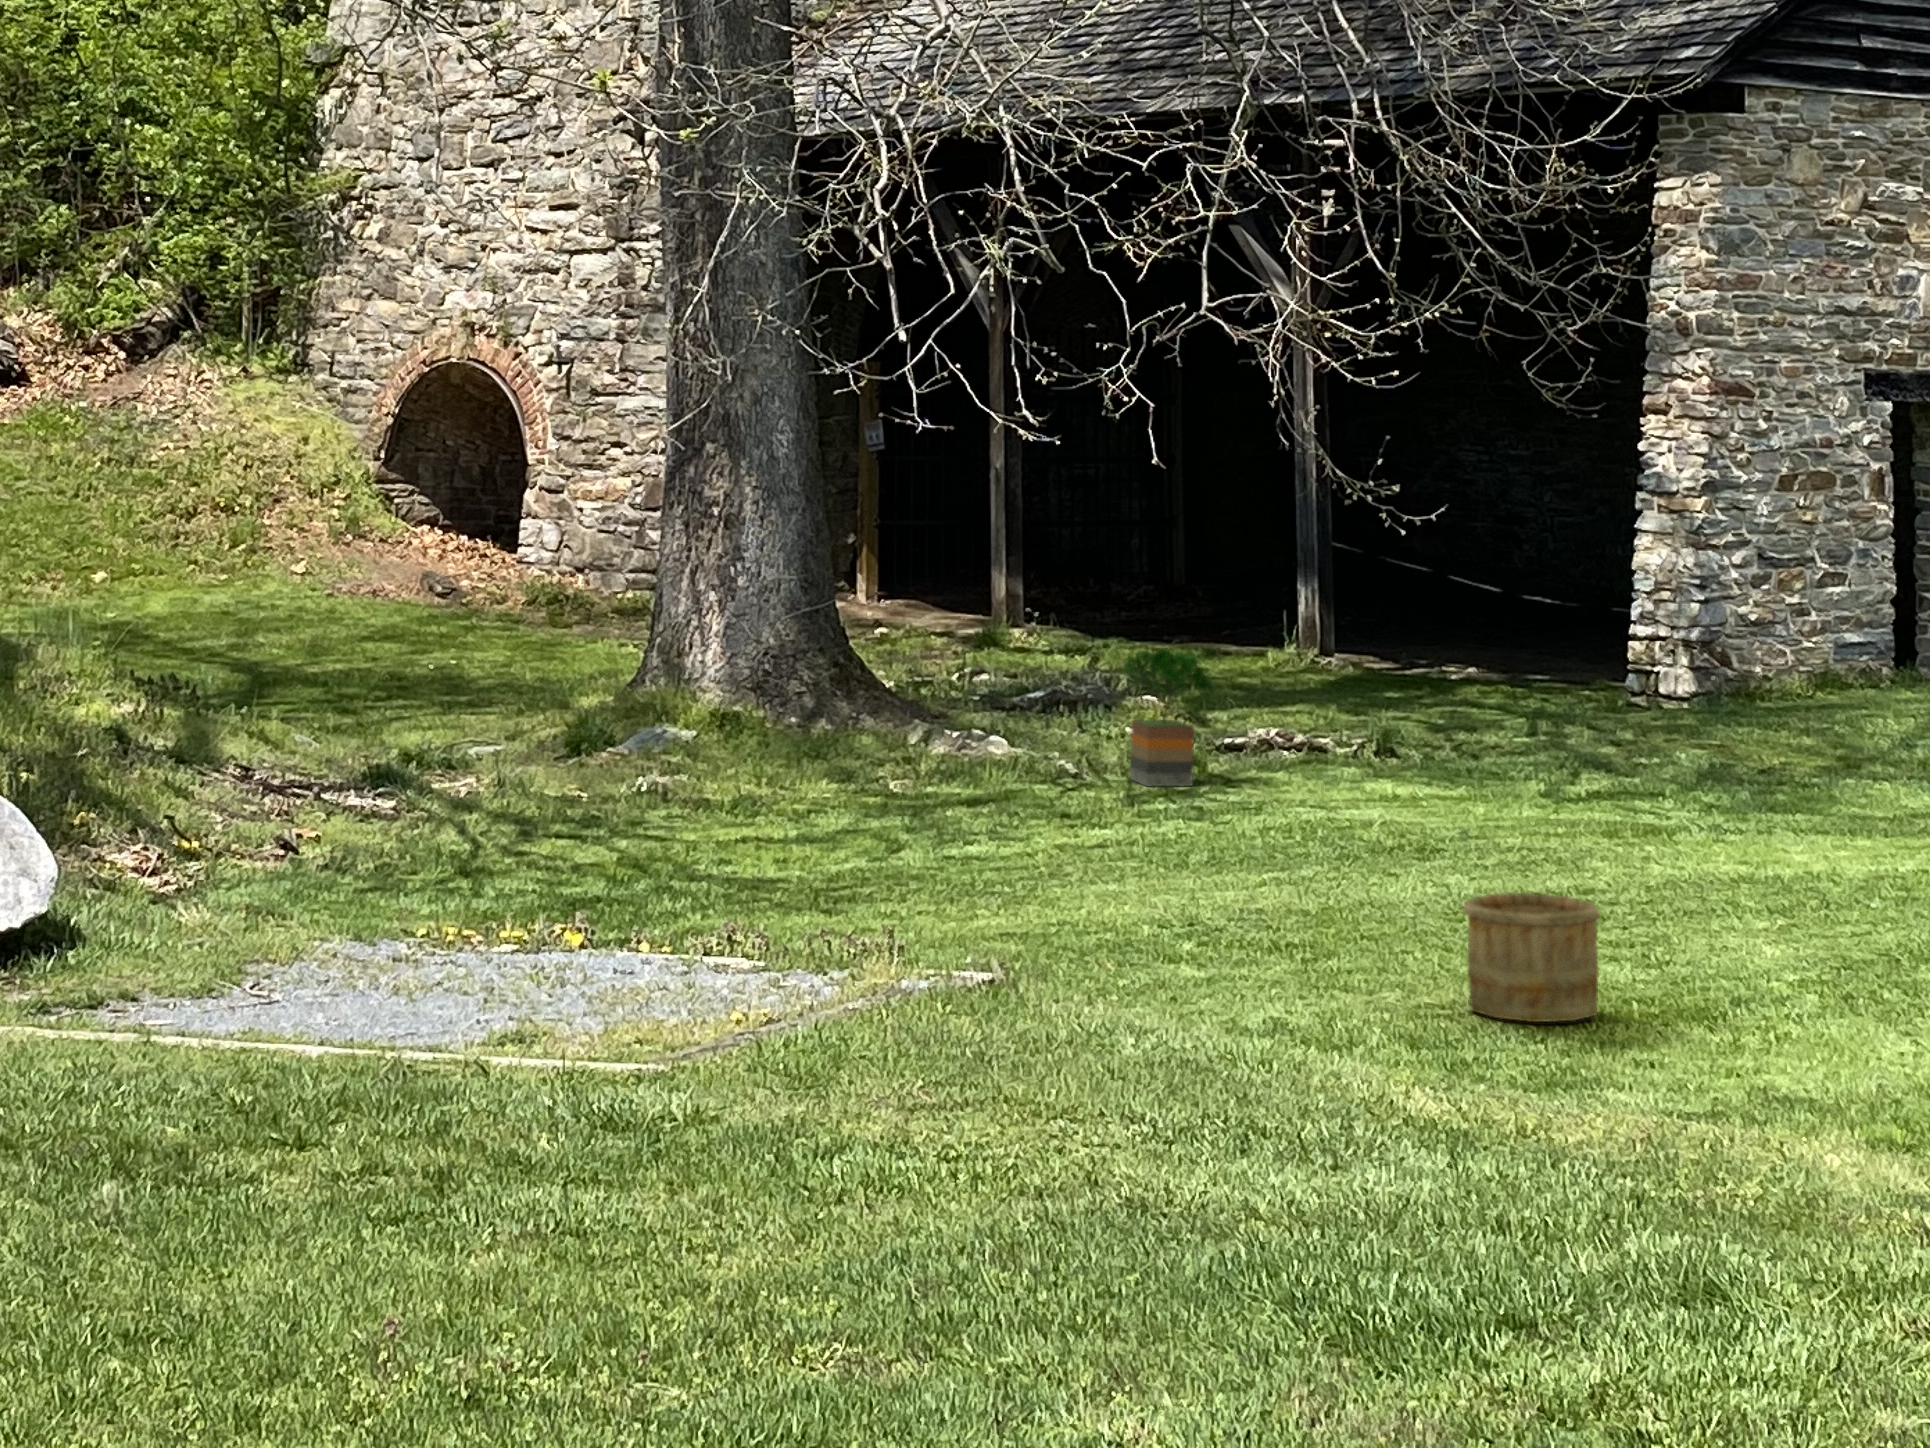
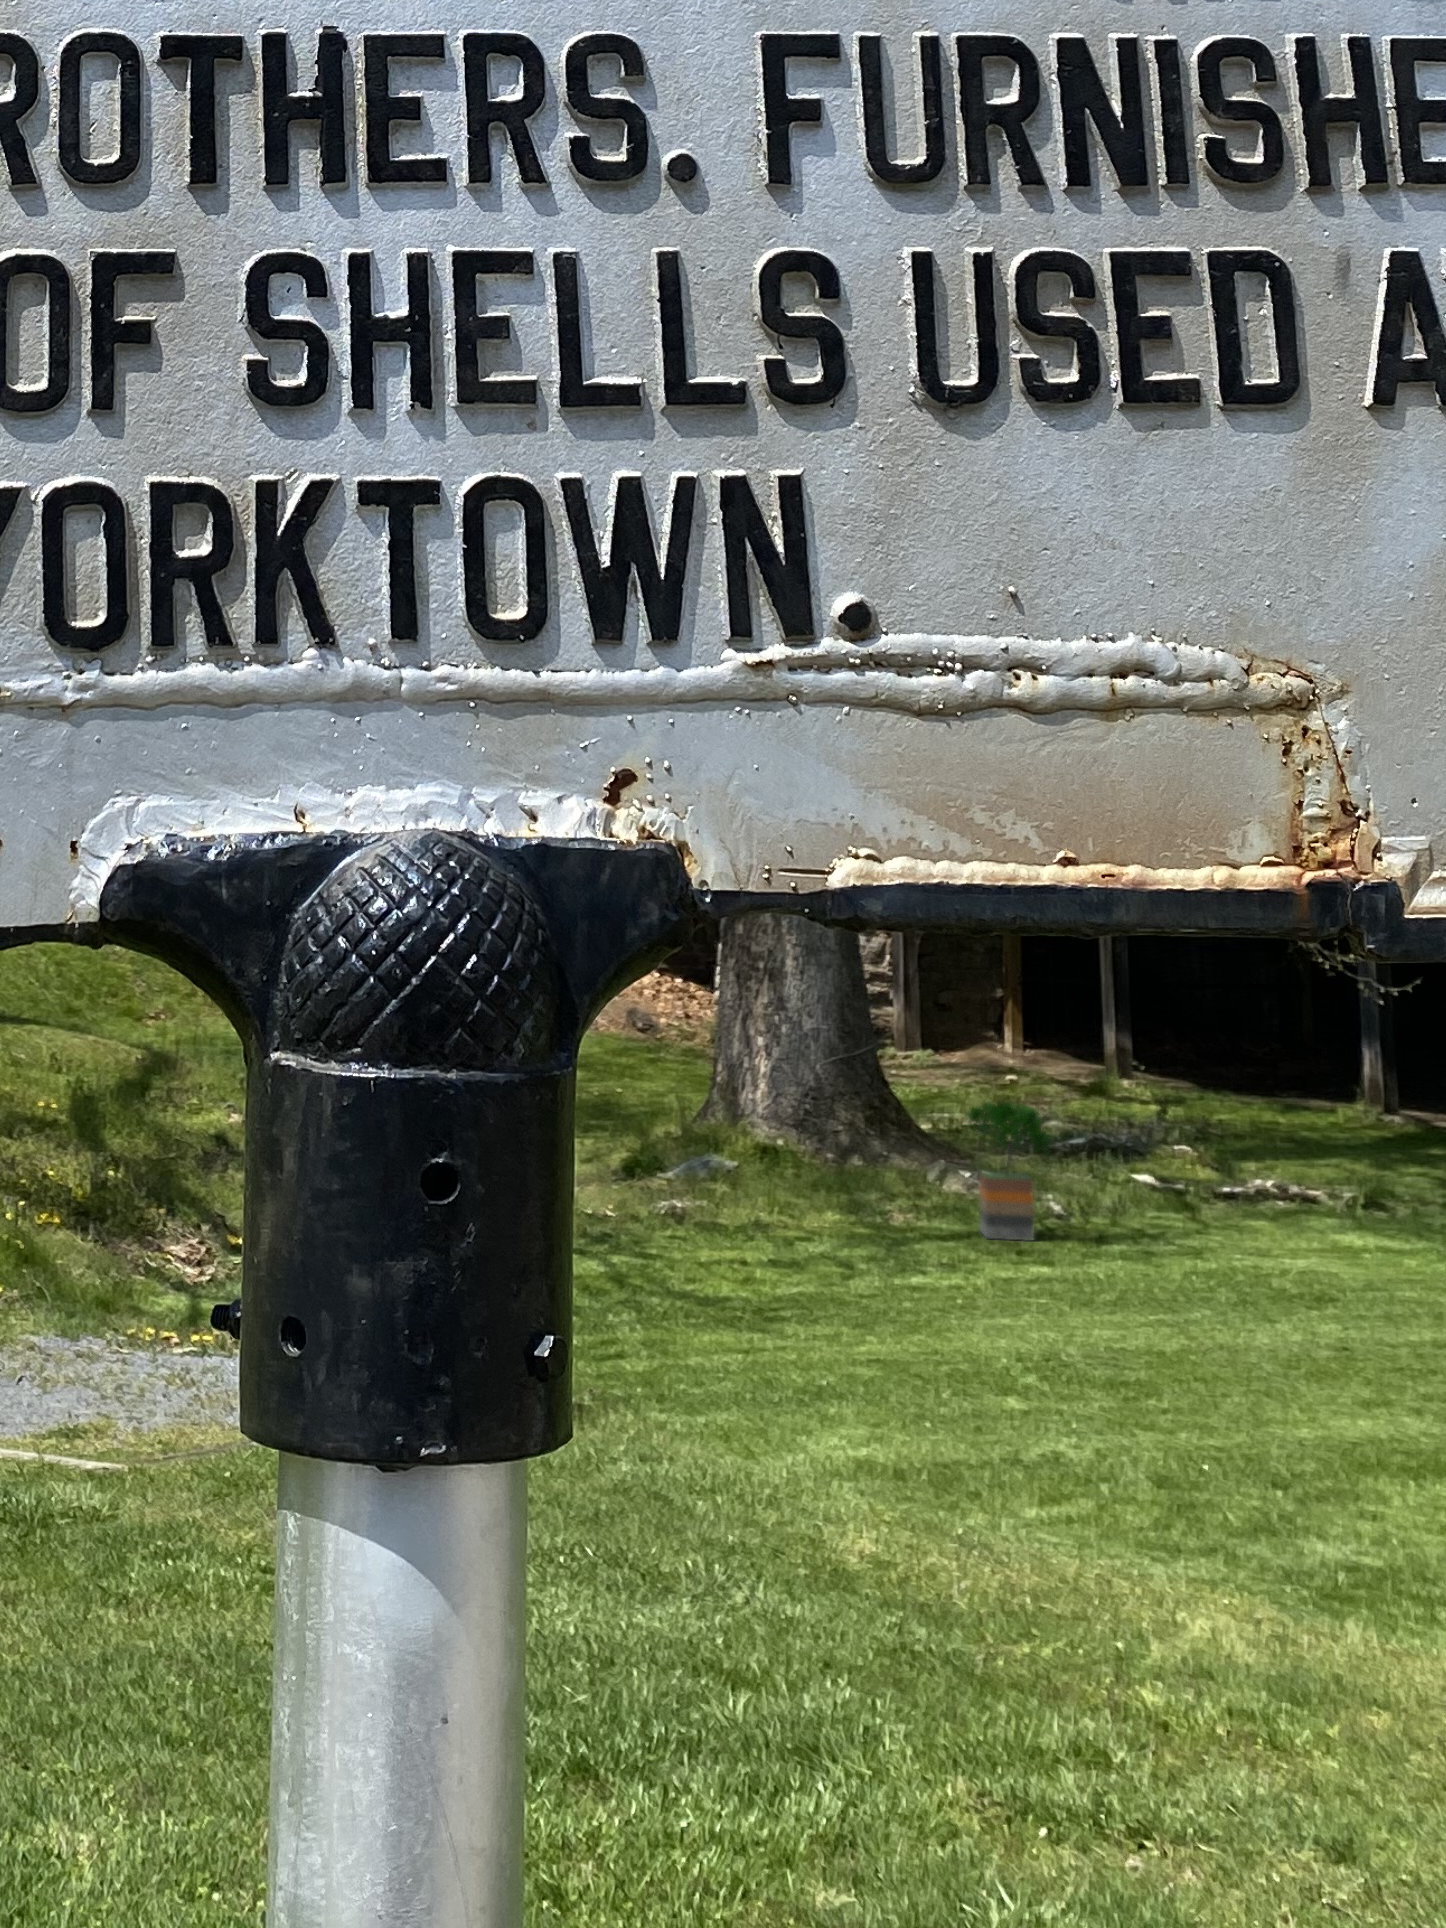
wooden bucket: present [1463,893,1600,1022] -> none [958,1354,1097,1487]

